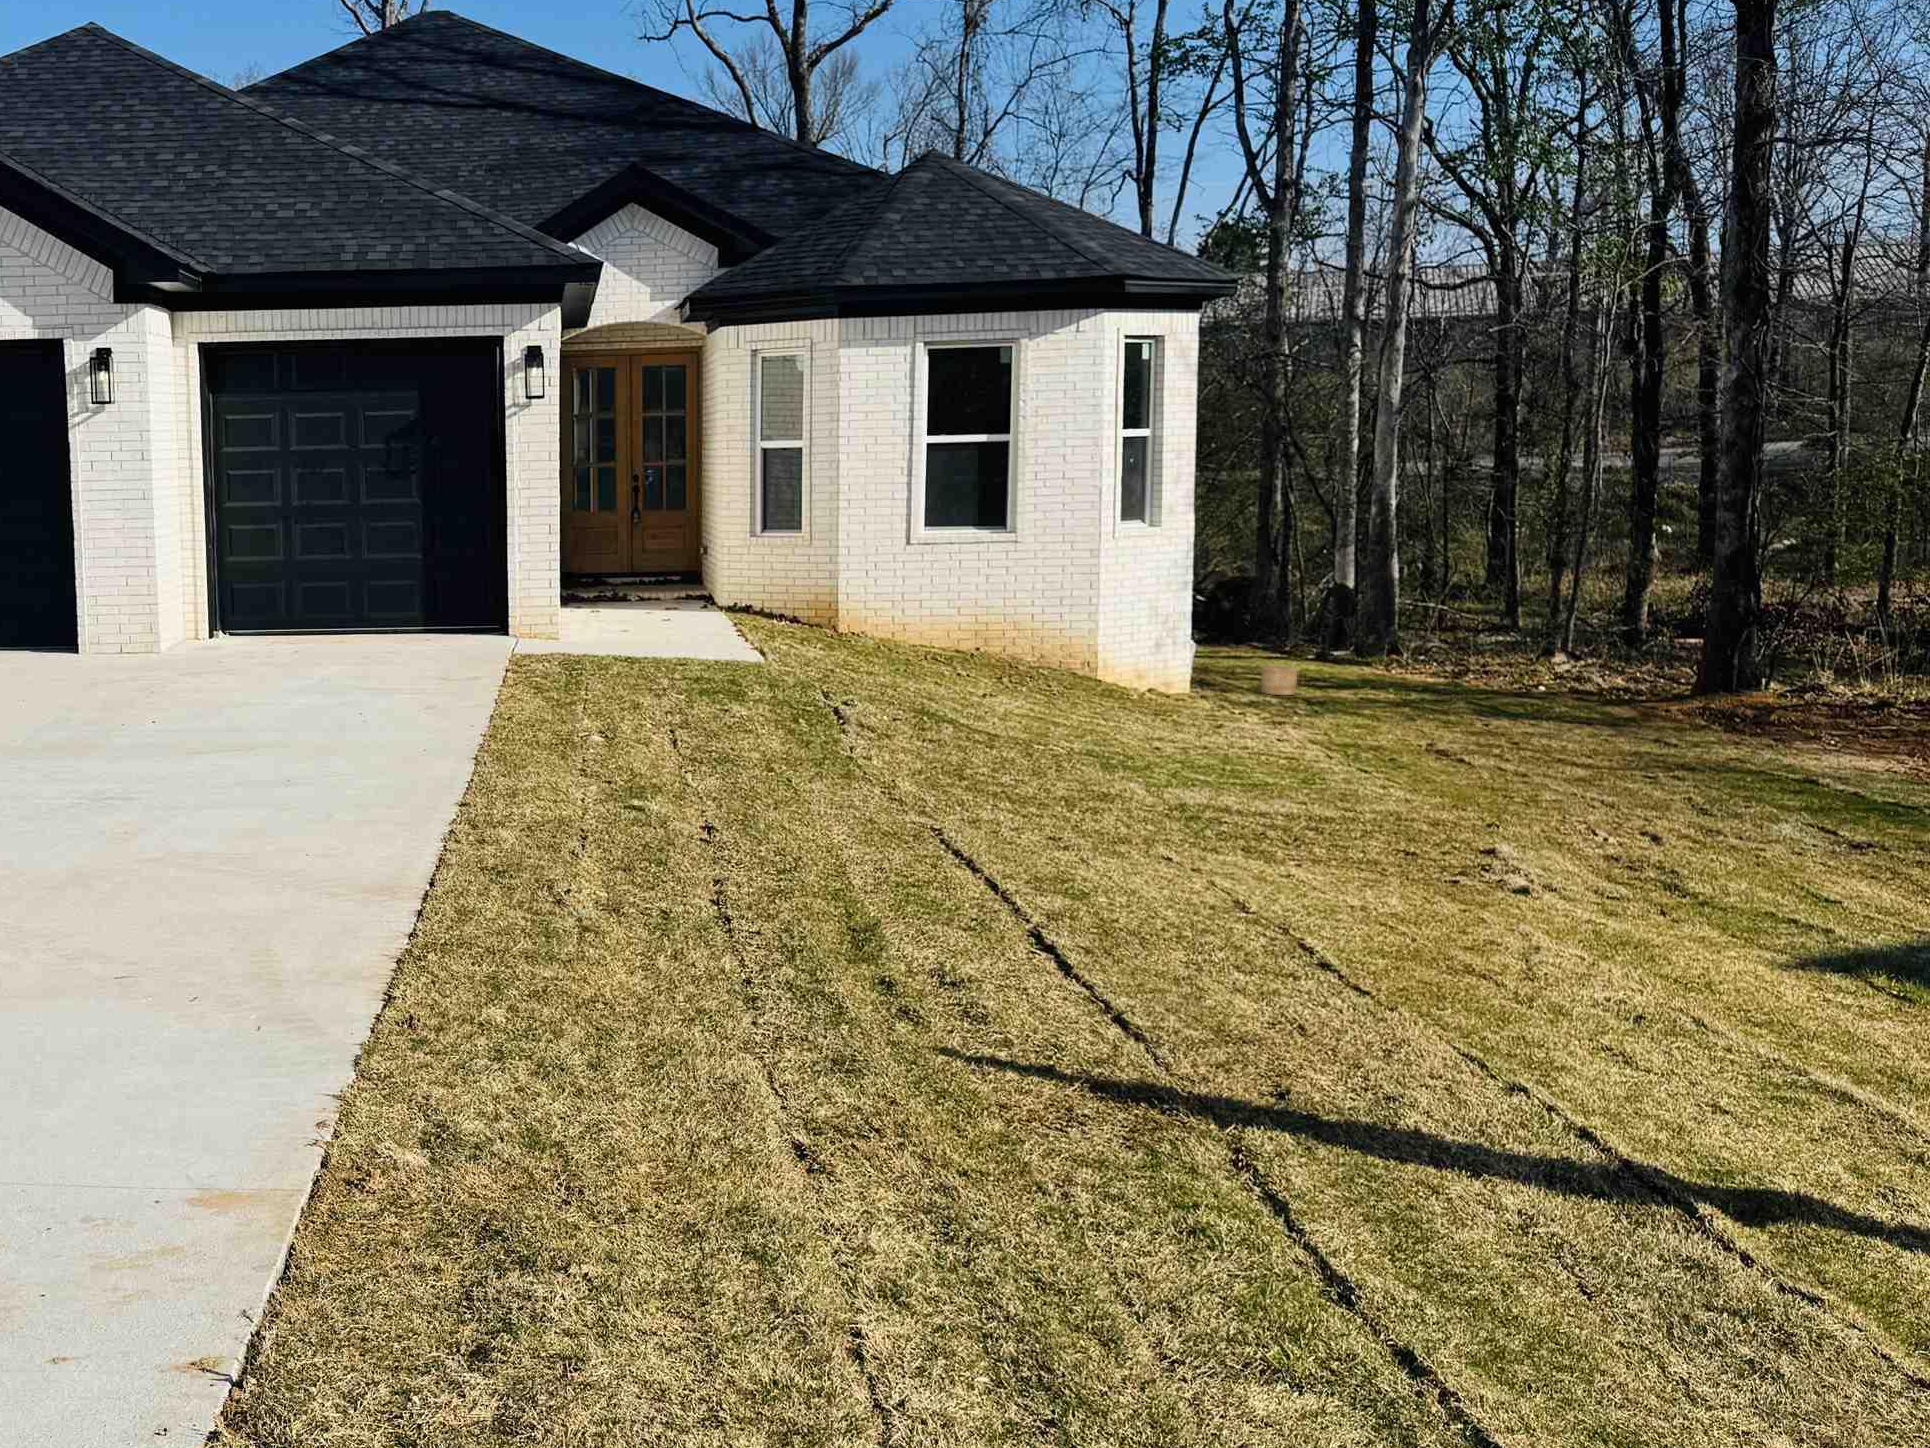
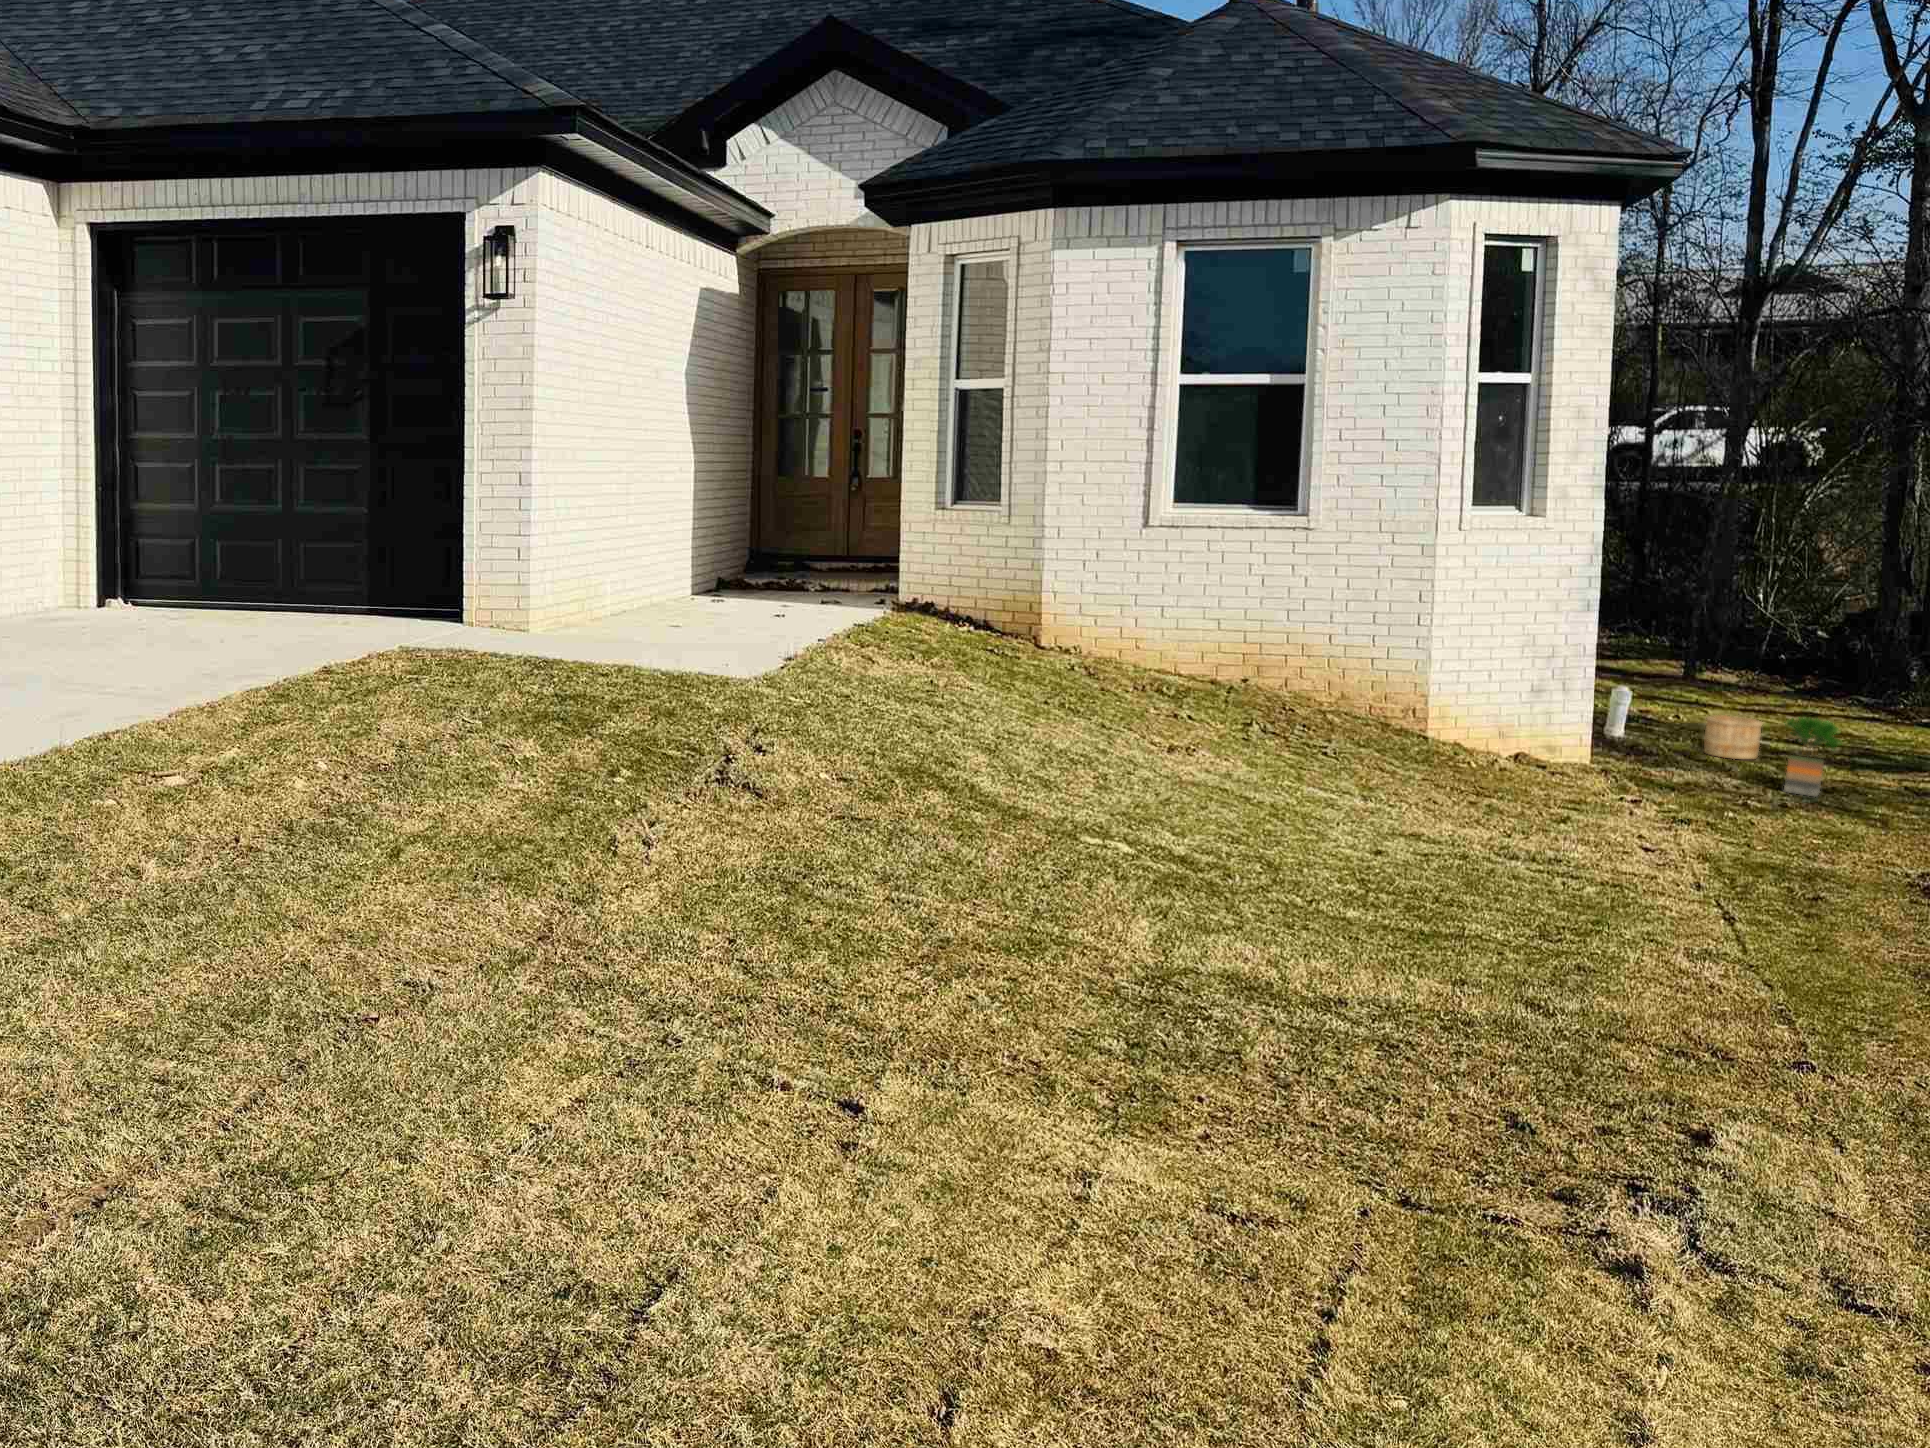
potted tree: none [1313,660,1352,714] -> present [1784,717,1841,796]

